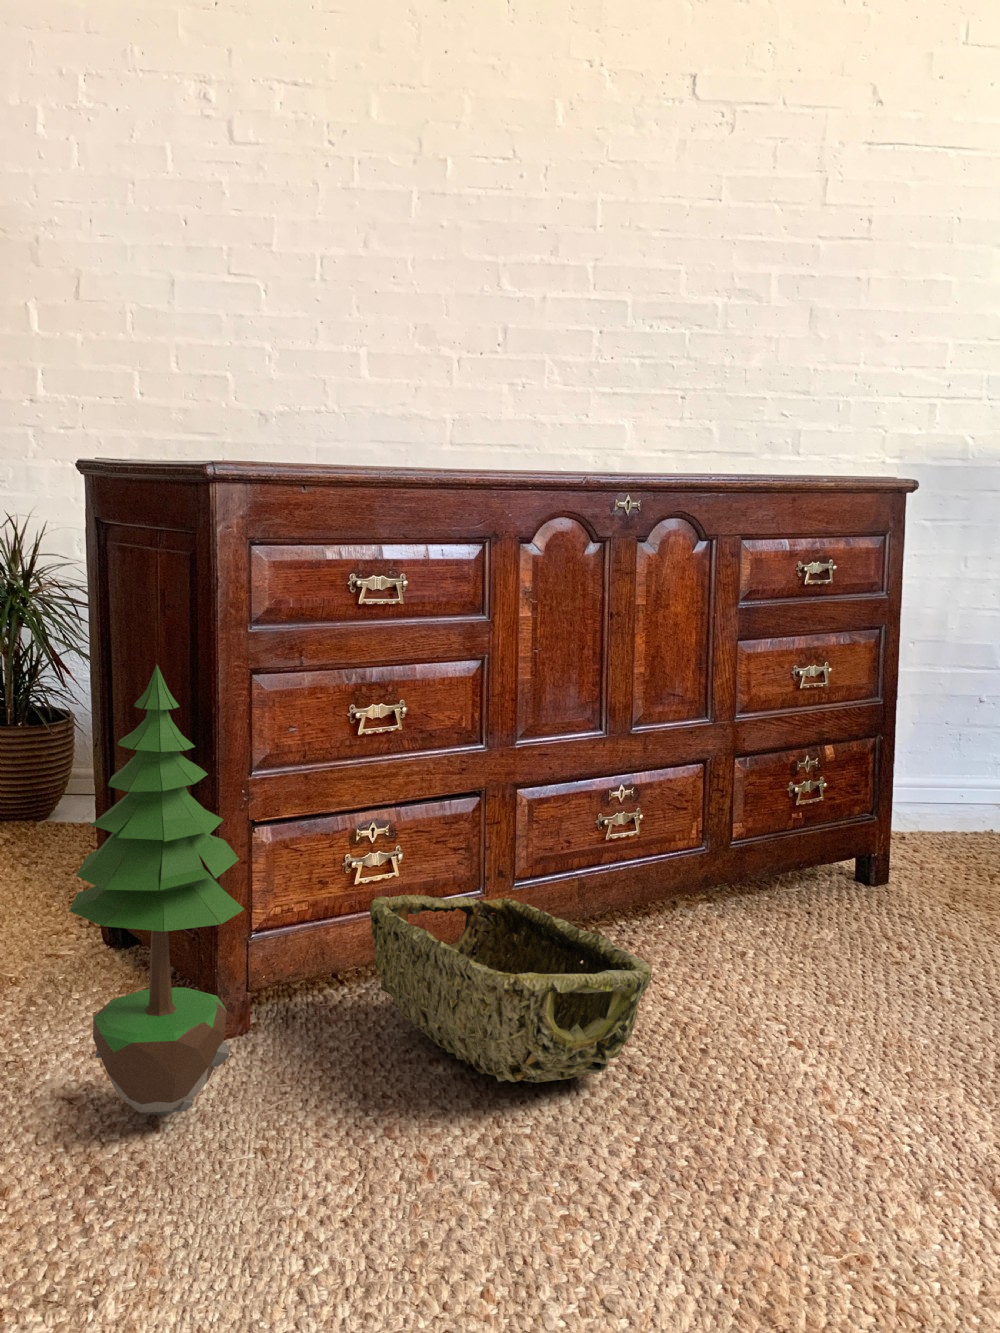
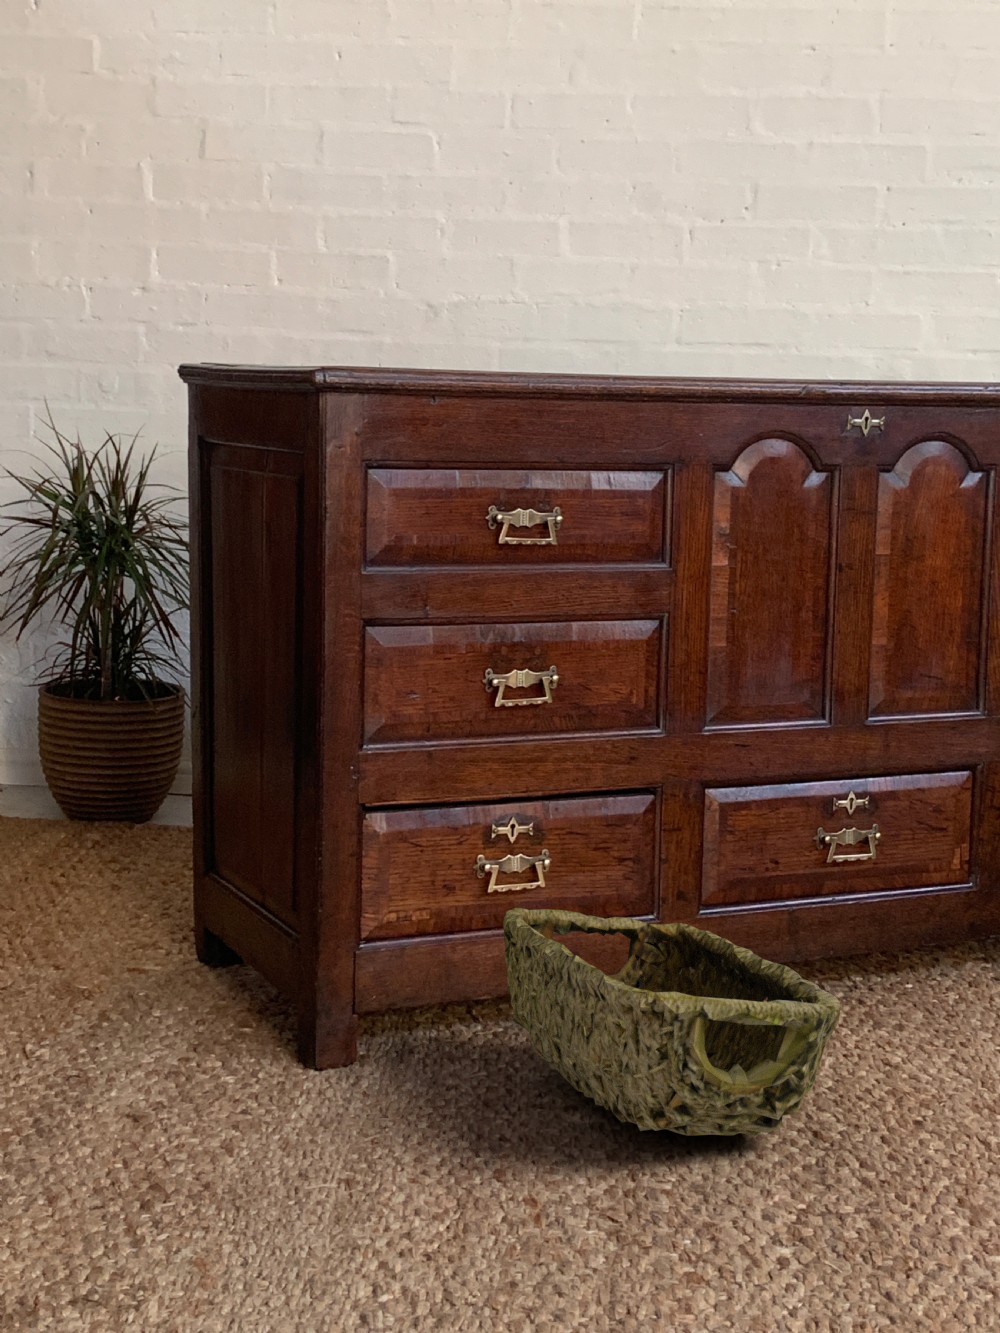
potted tree: present [69,665,244,1116] -> none [134,603,336,1139]

